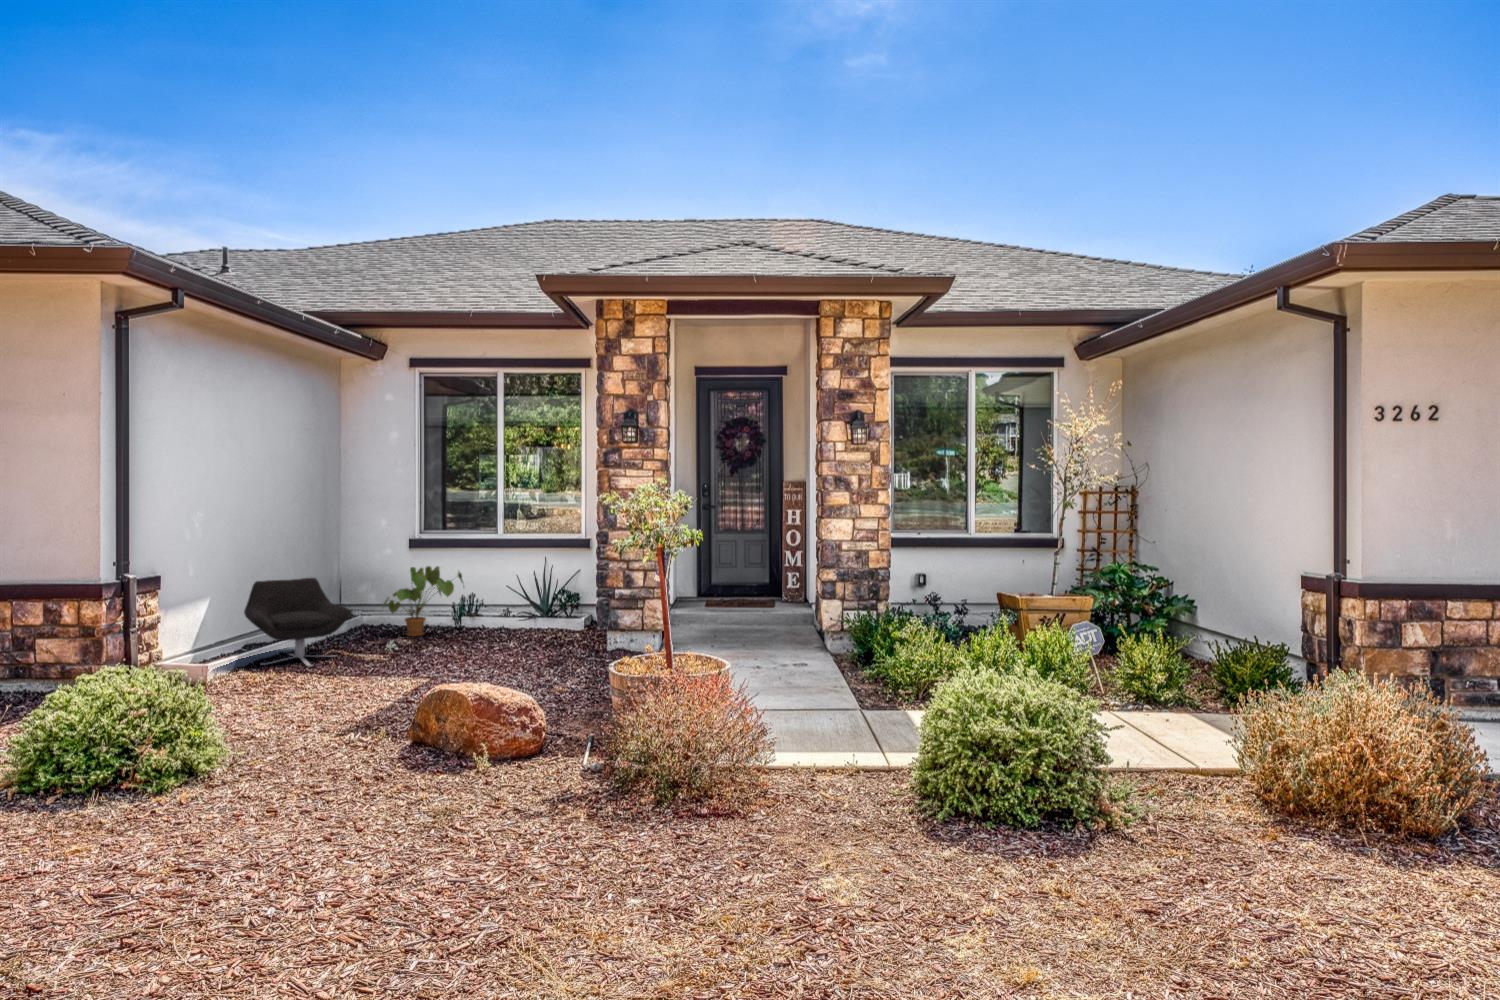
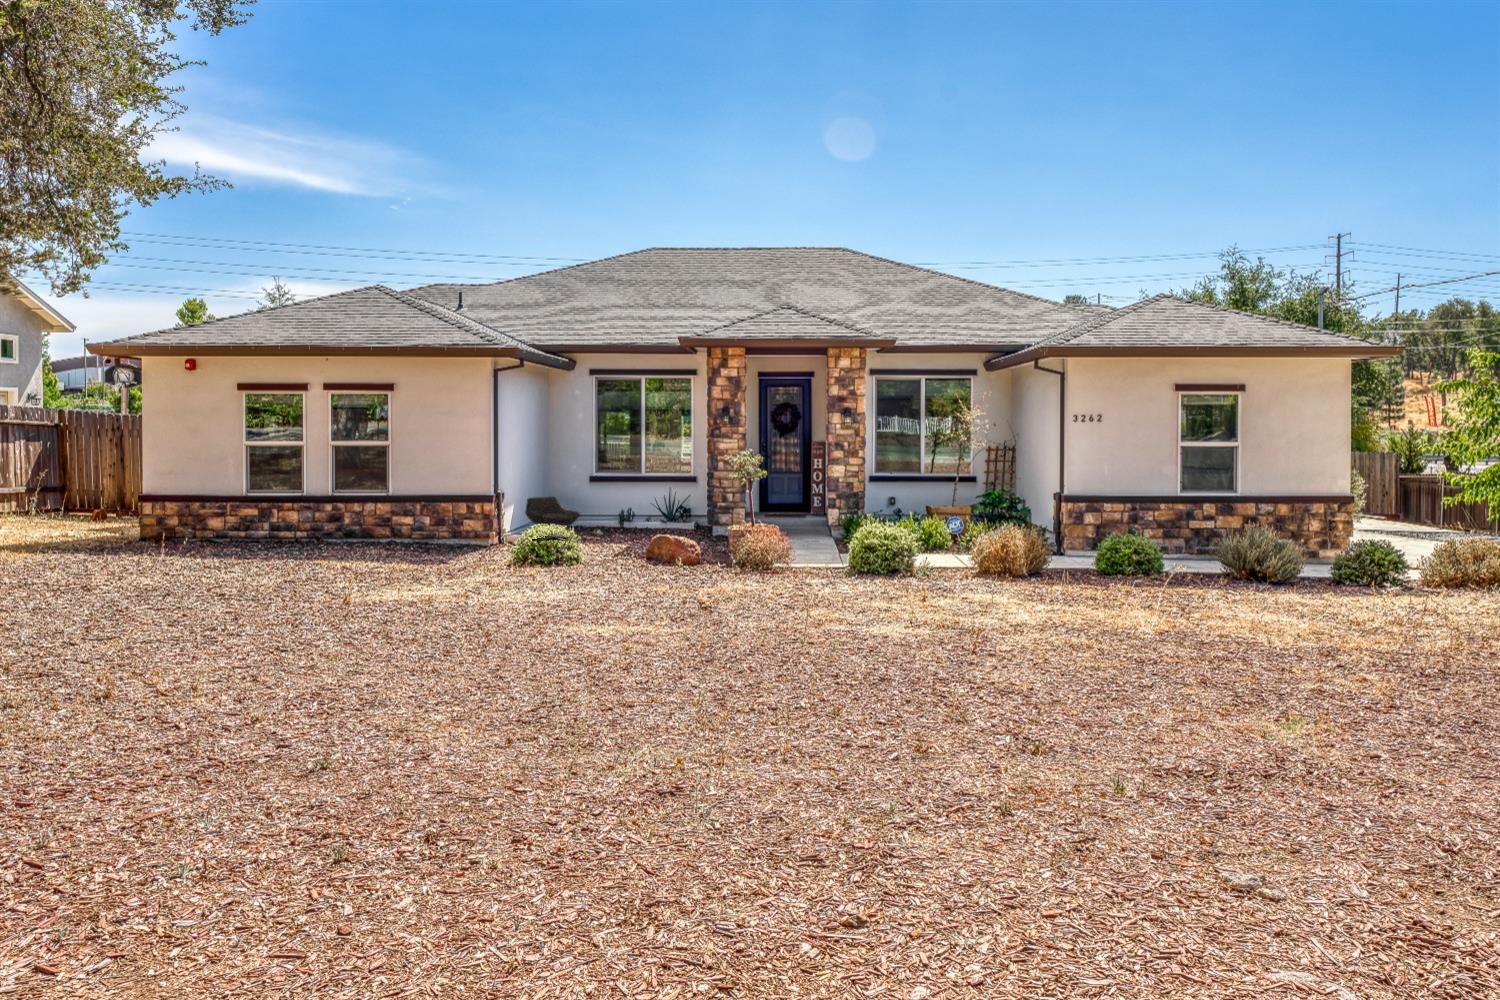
house plant: present [383,566,464,636] -> none [582,492,625,531]

